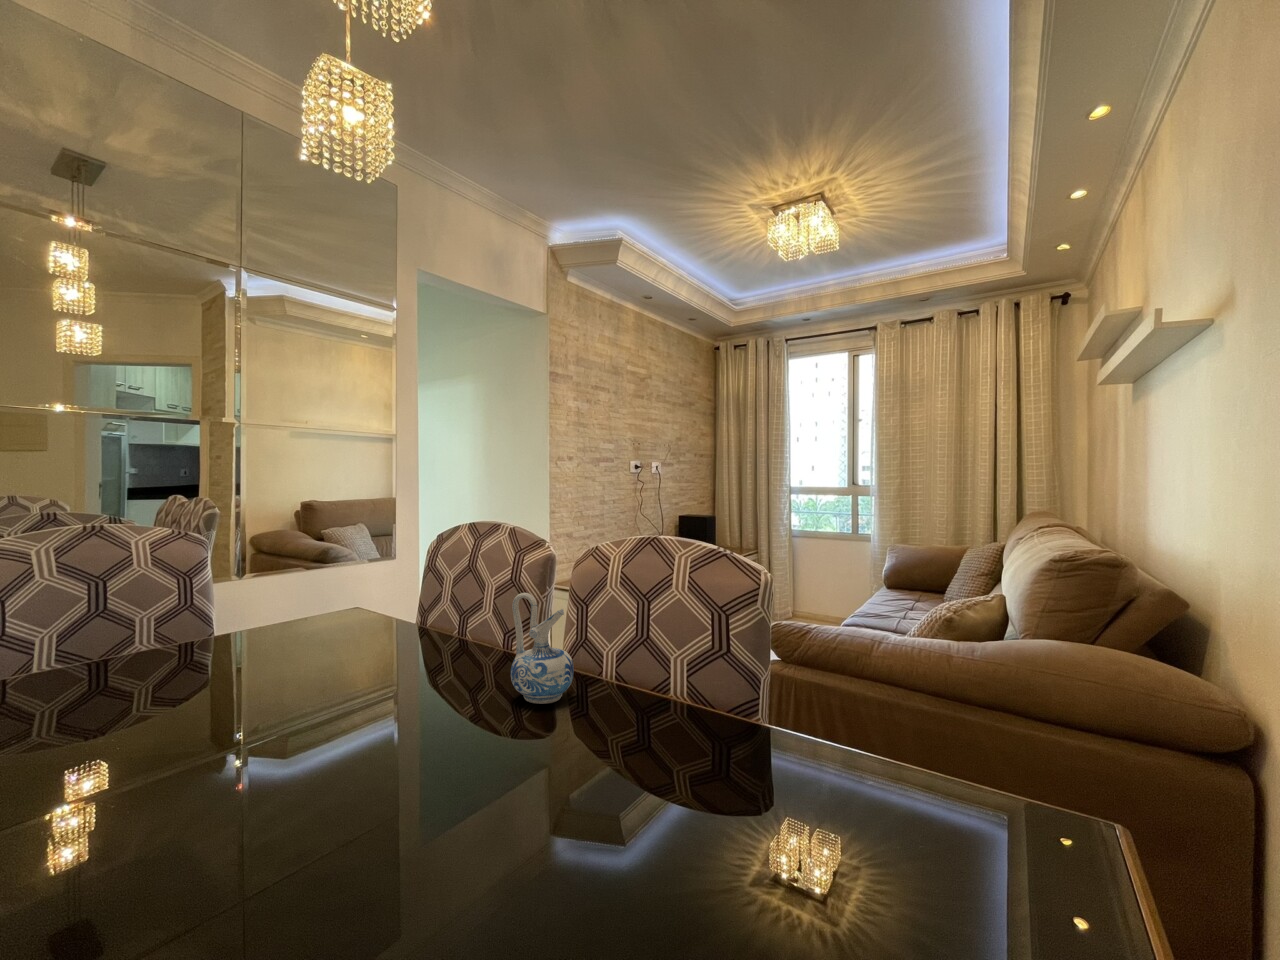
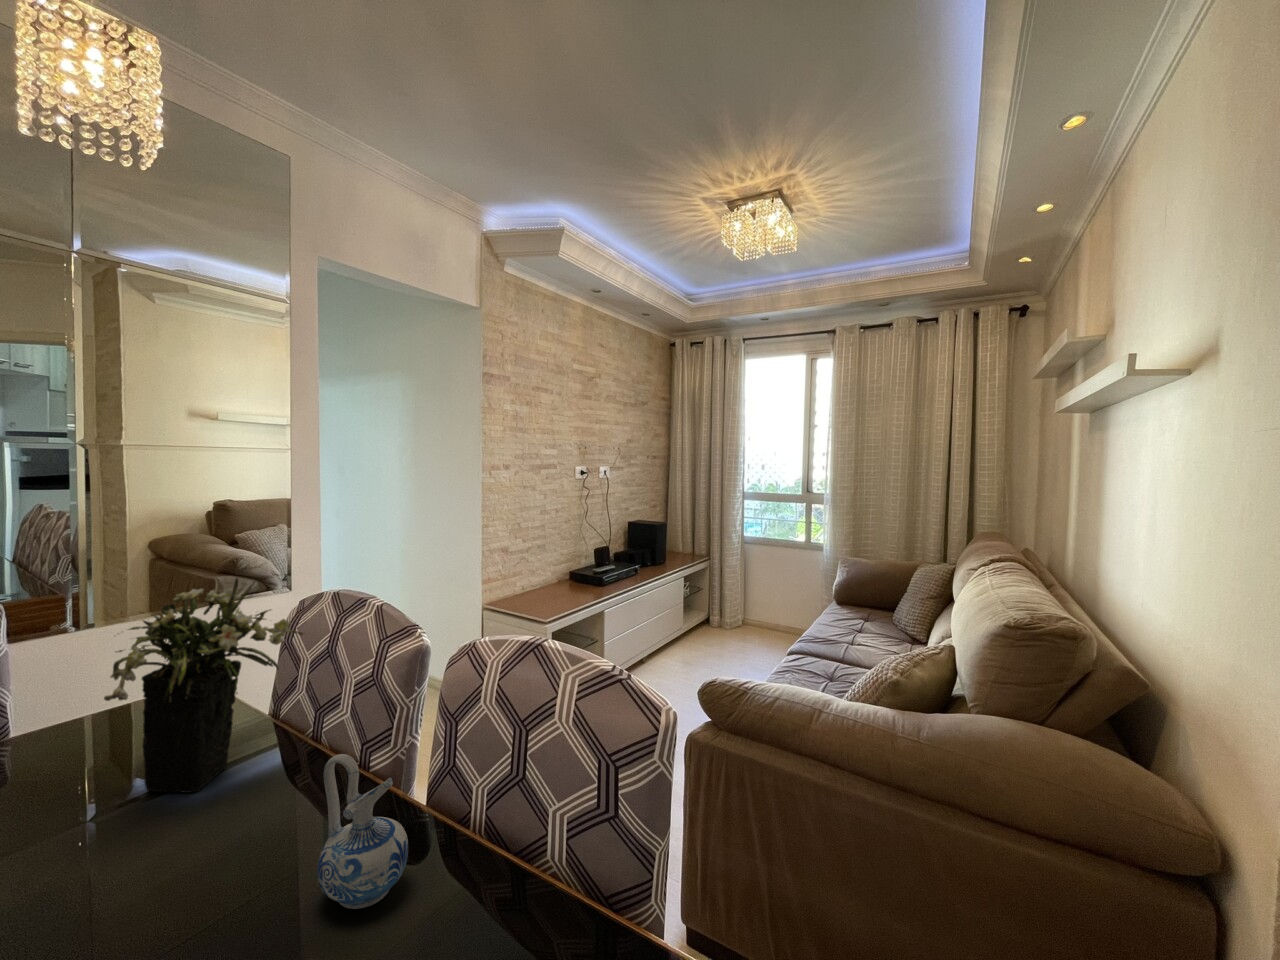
flower arrangement: none [324,497,462,657] -> present [104,578,303,793]

